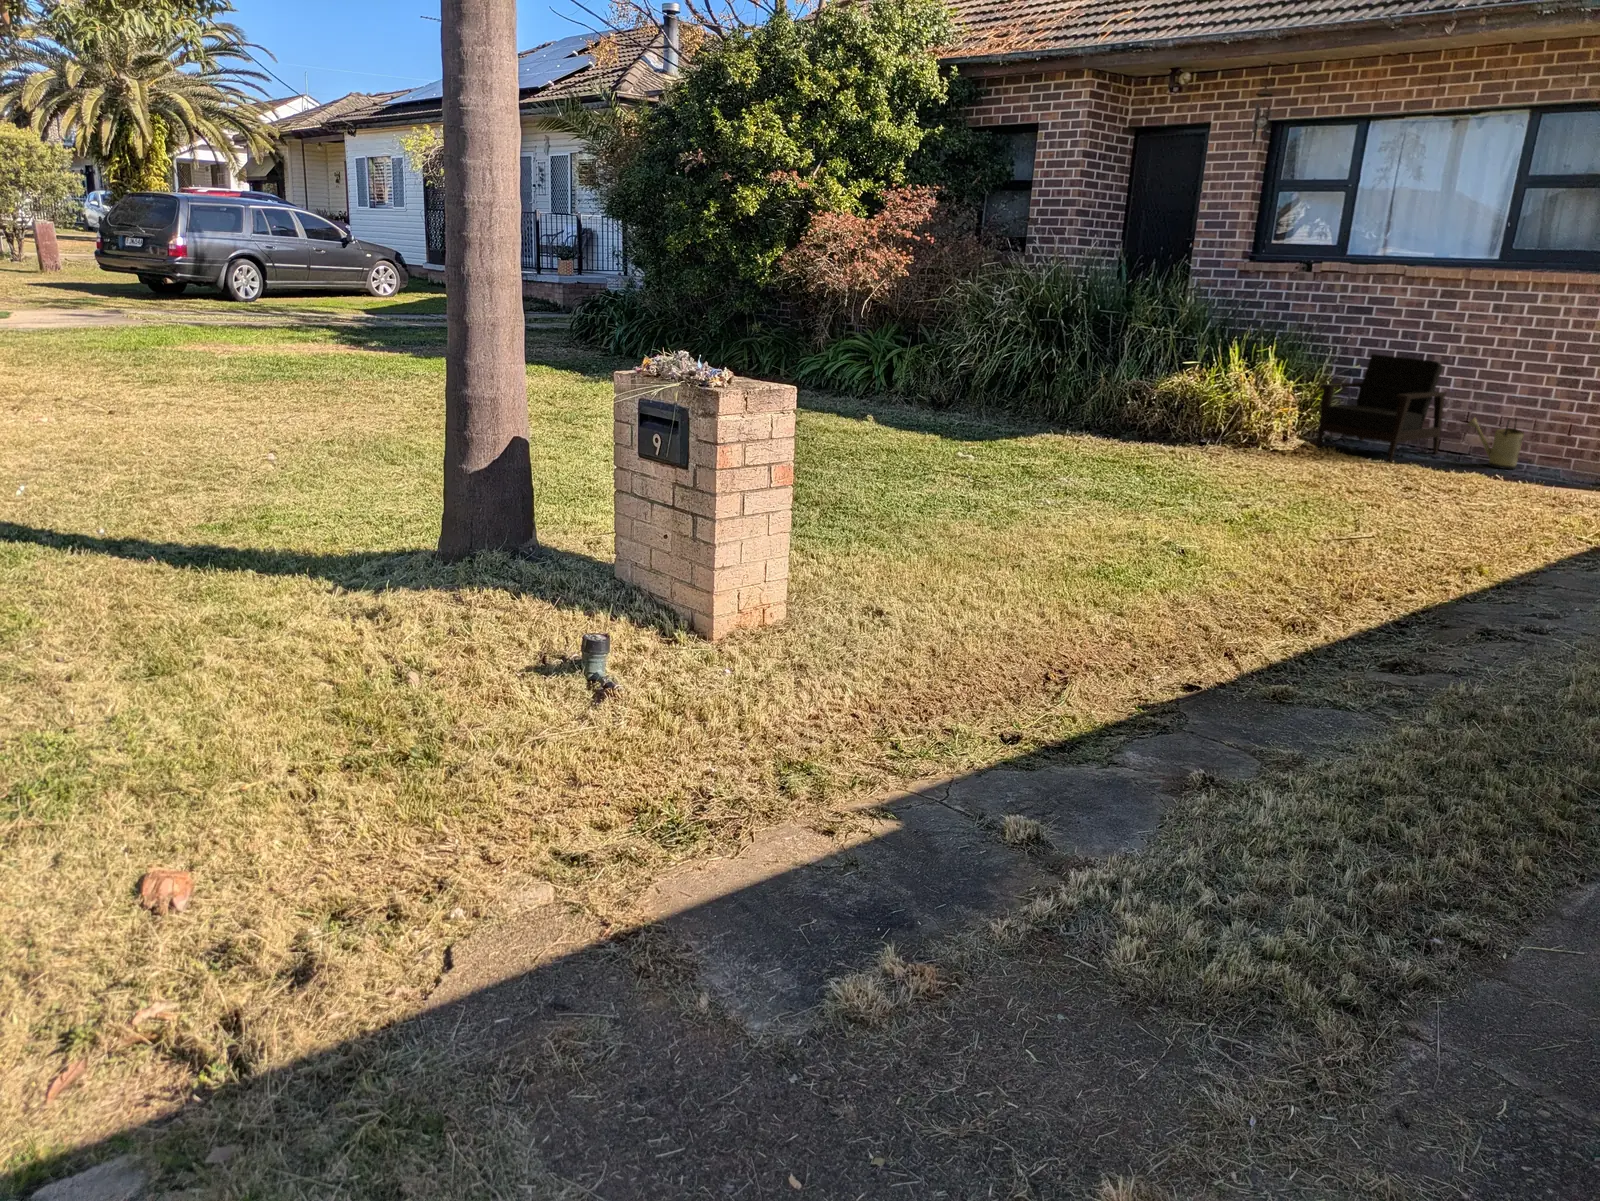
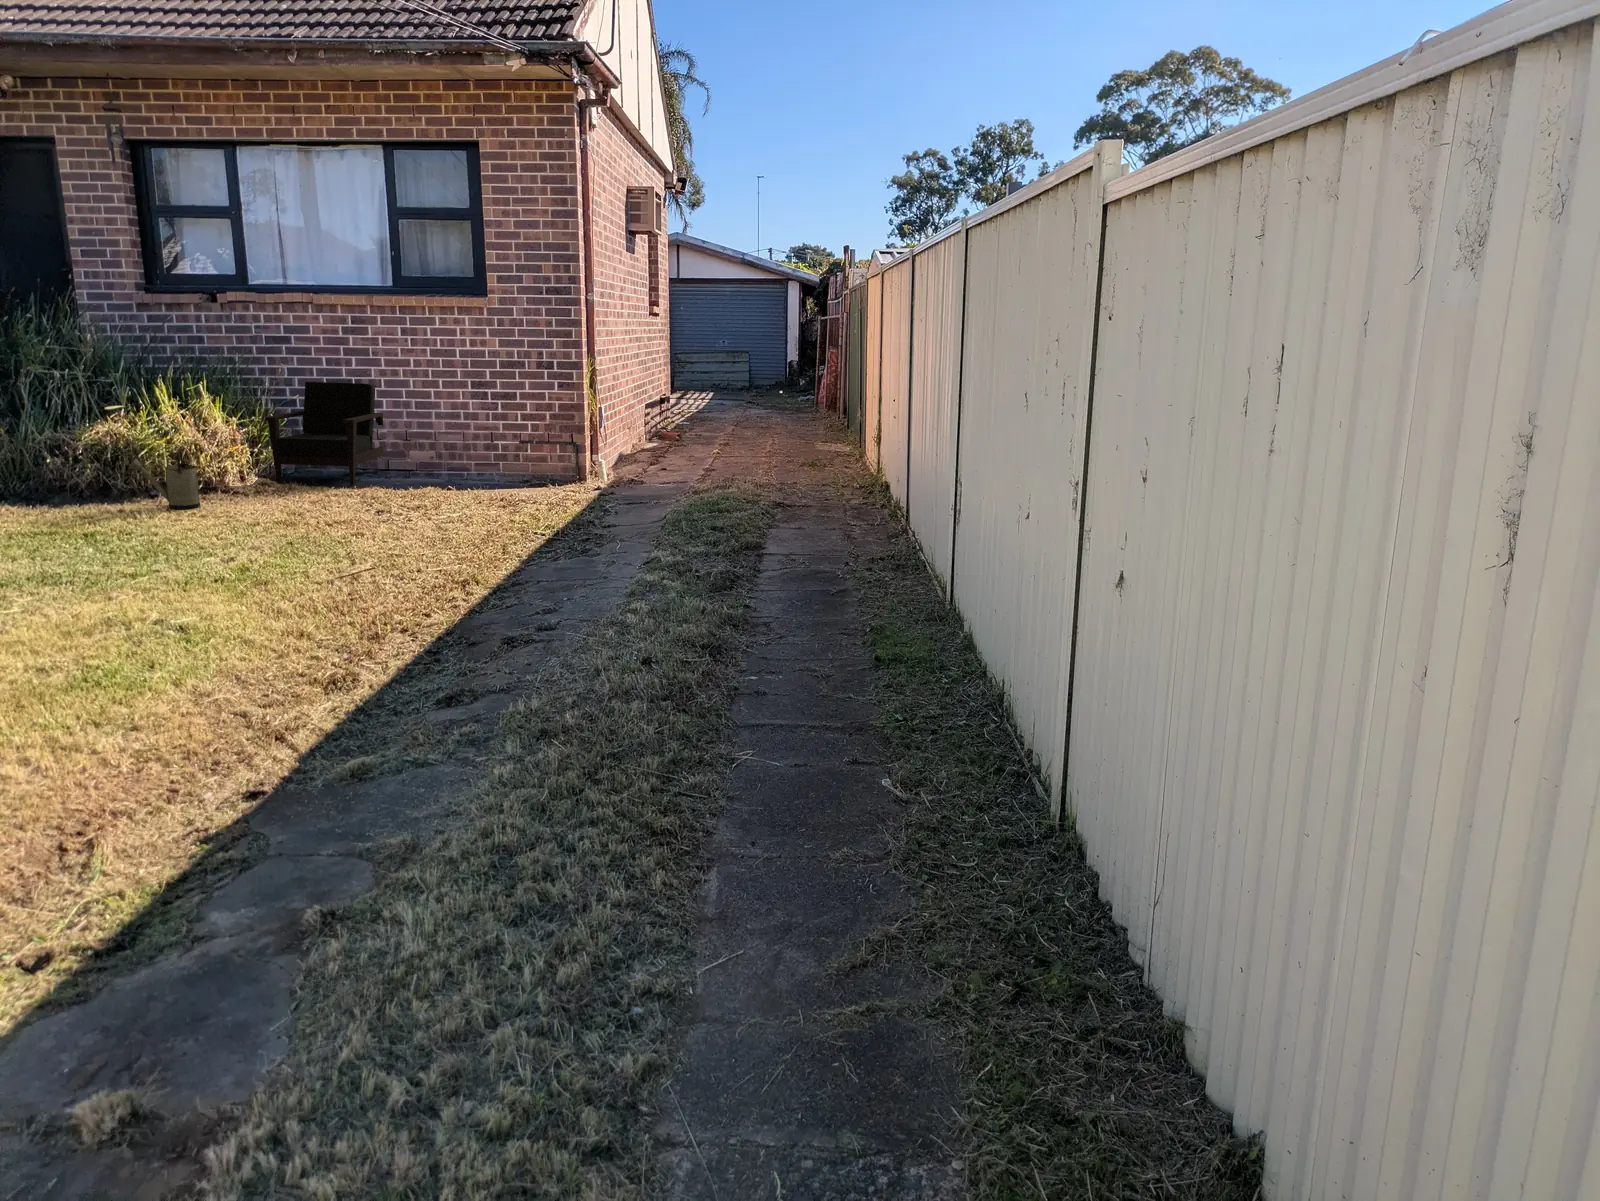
watering can: present [1467,418,1524,469] -> present [129,451,205,509]

